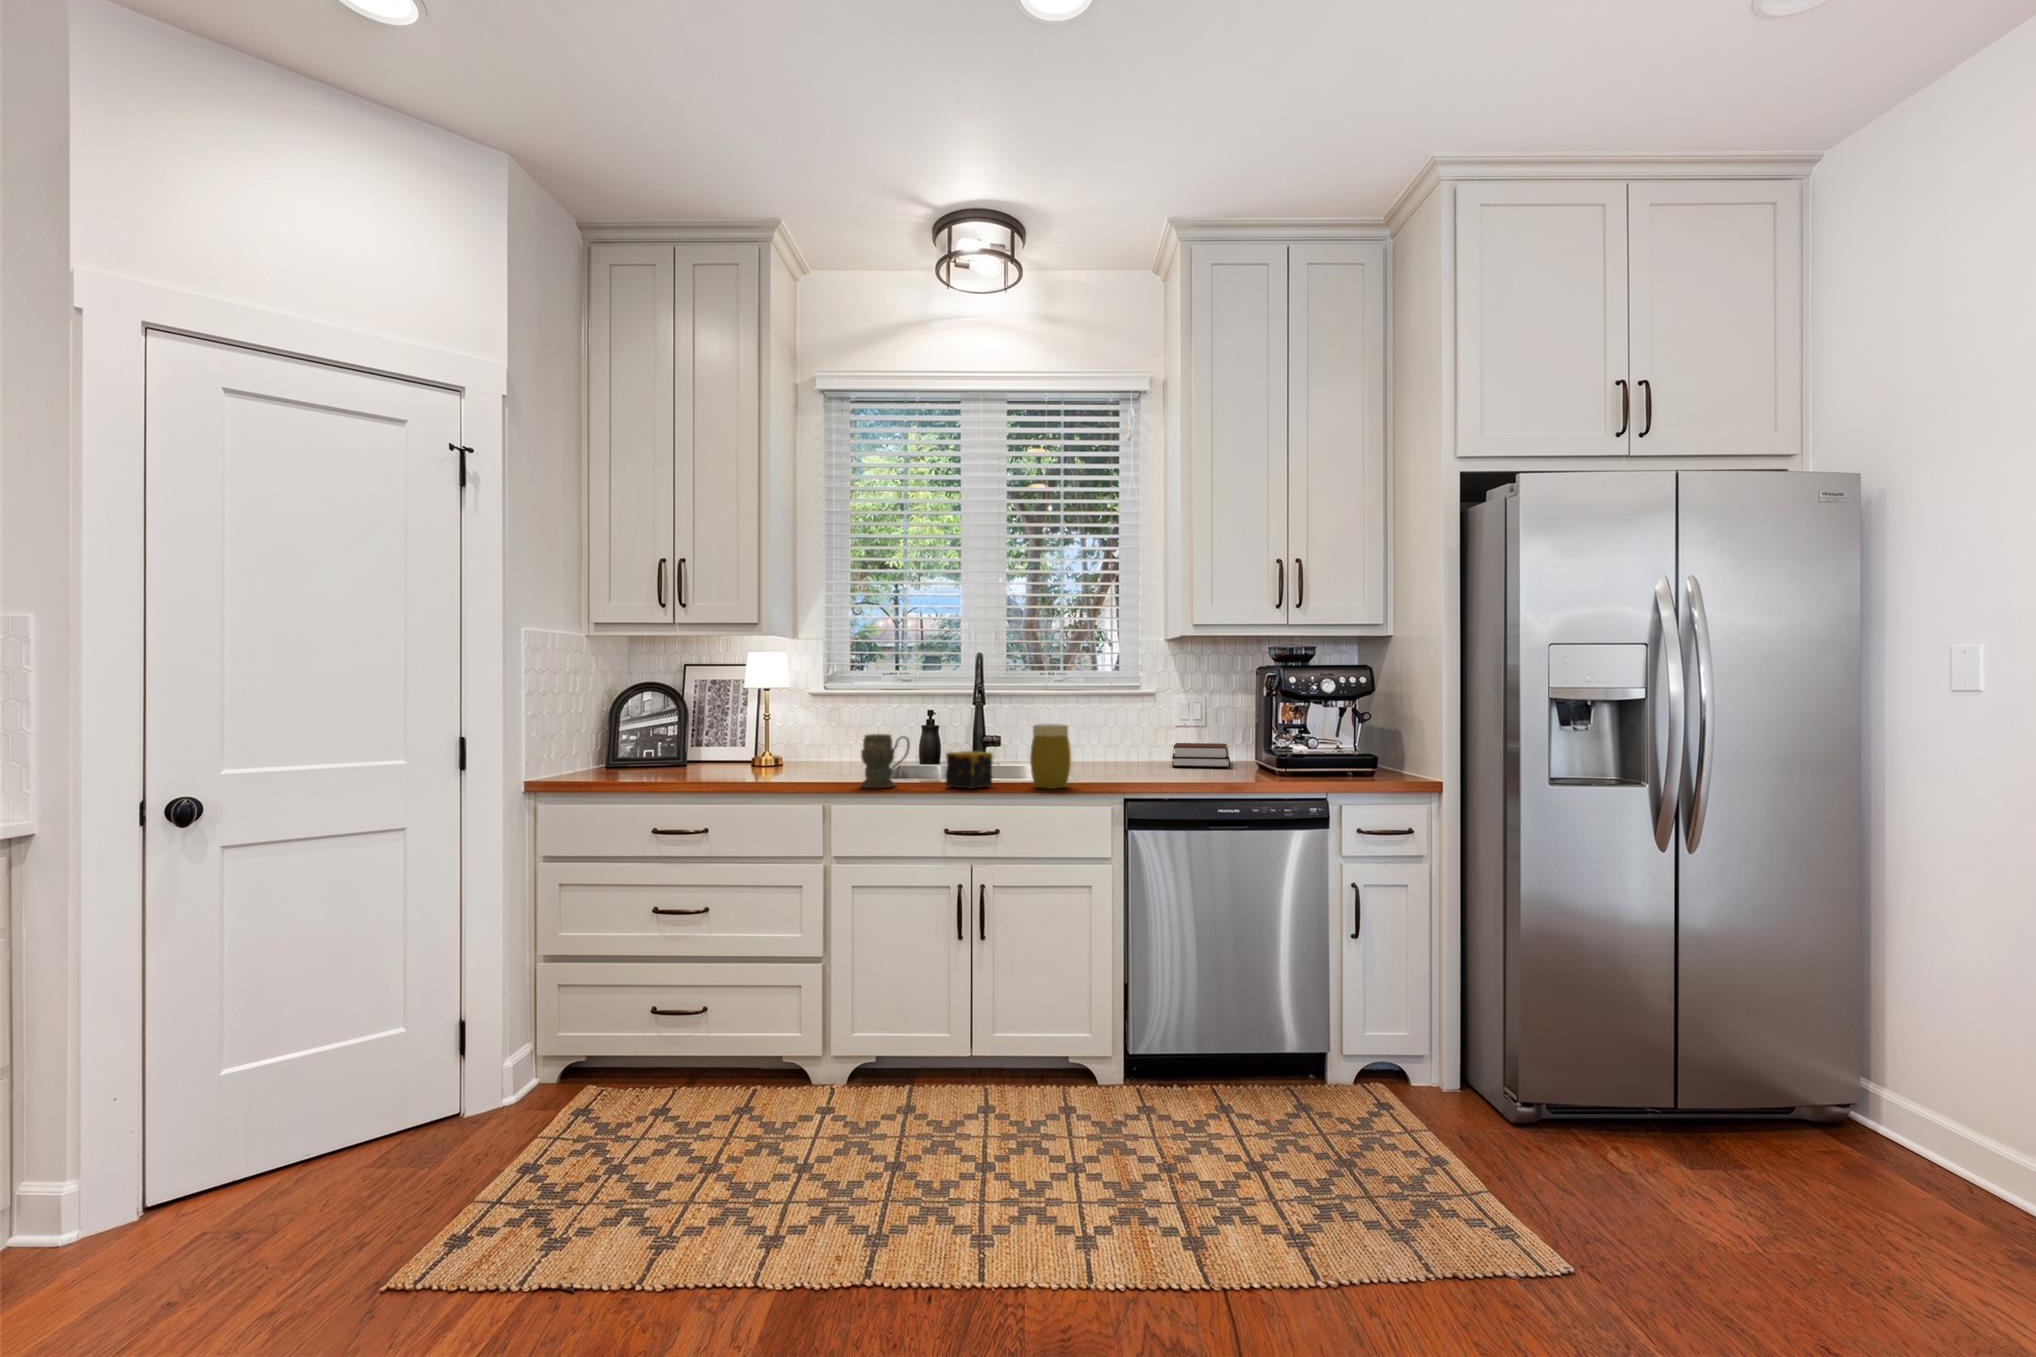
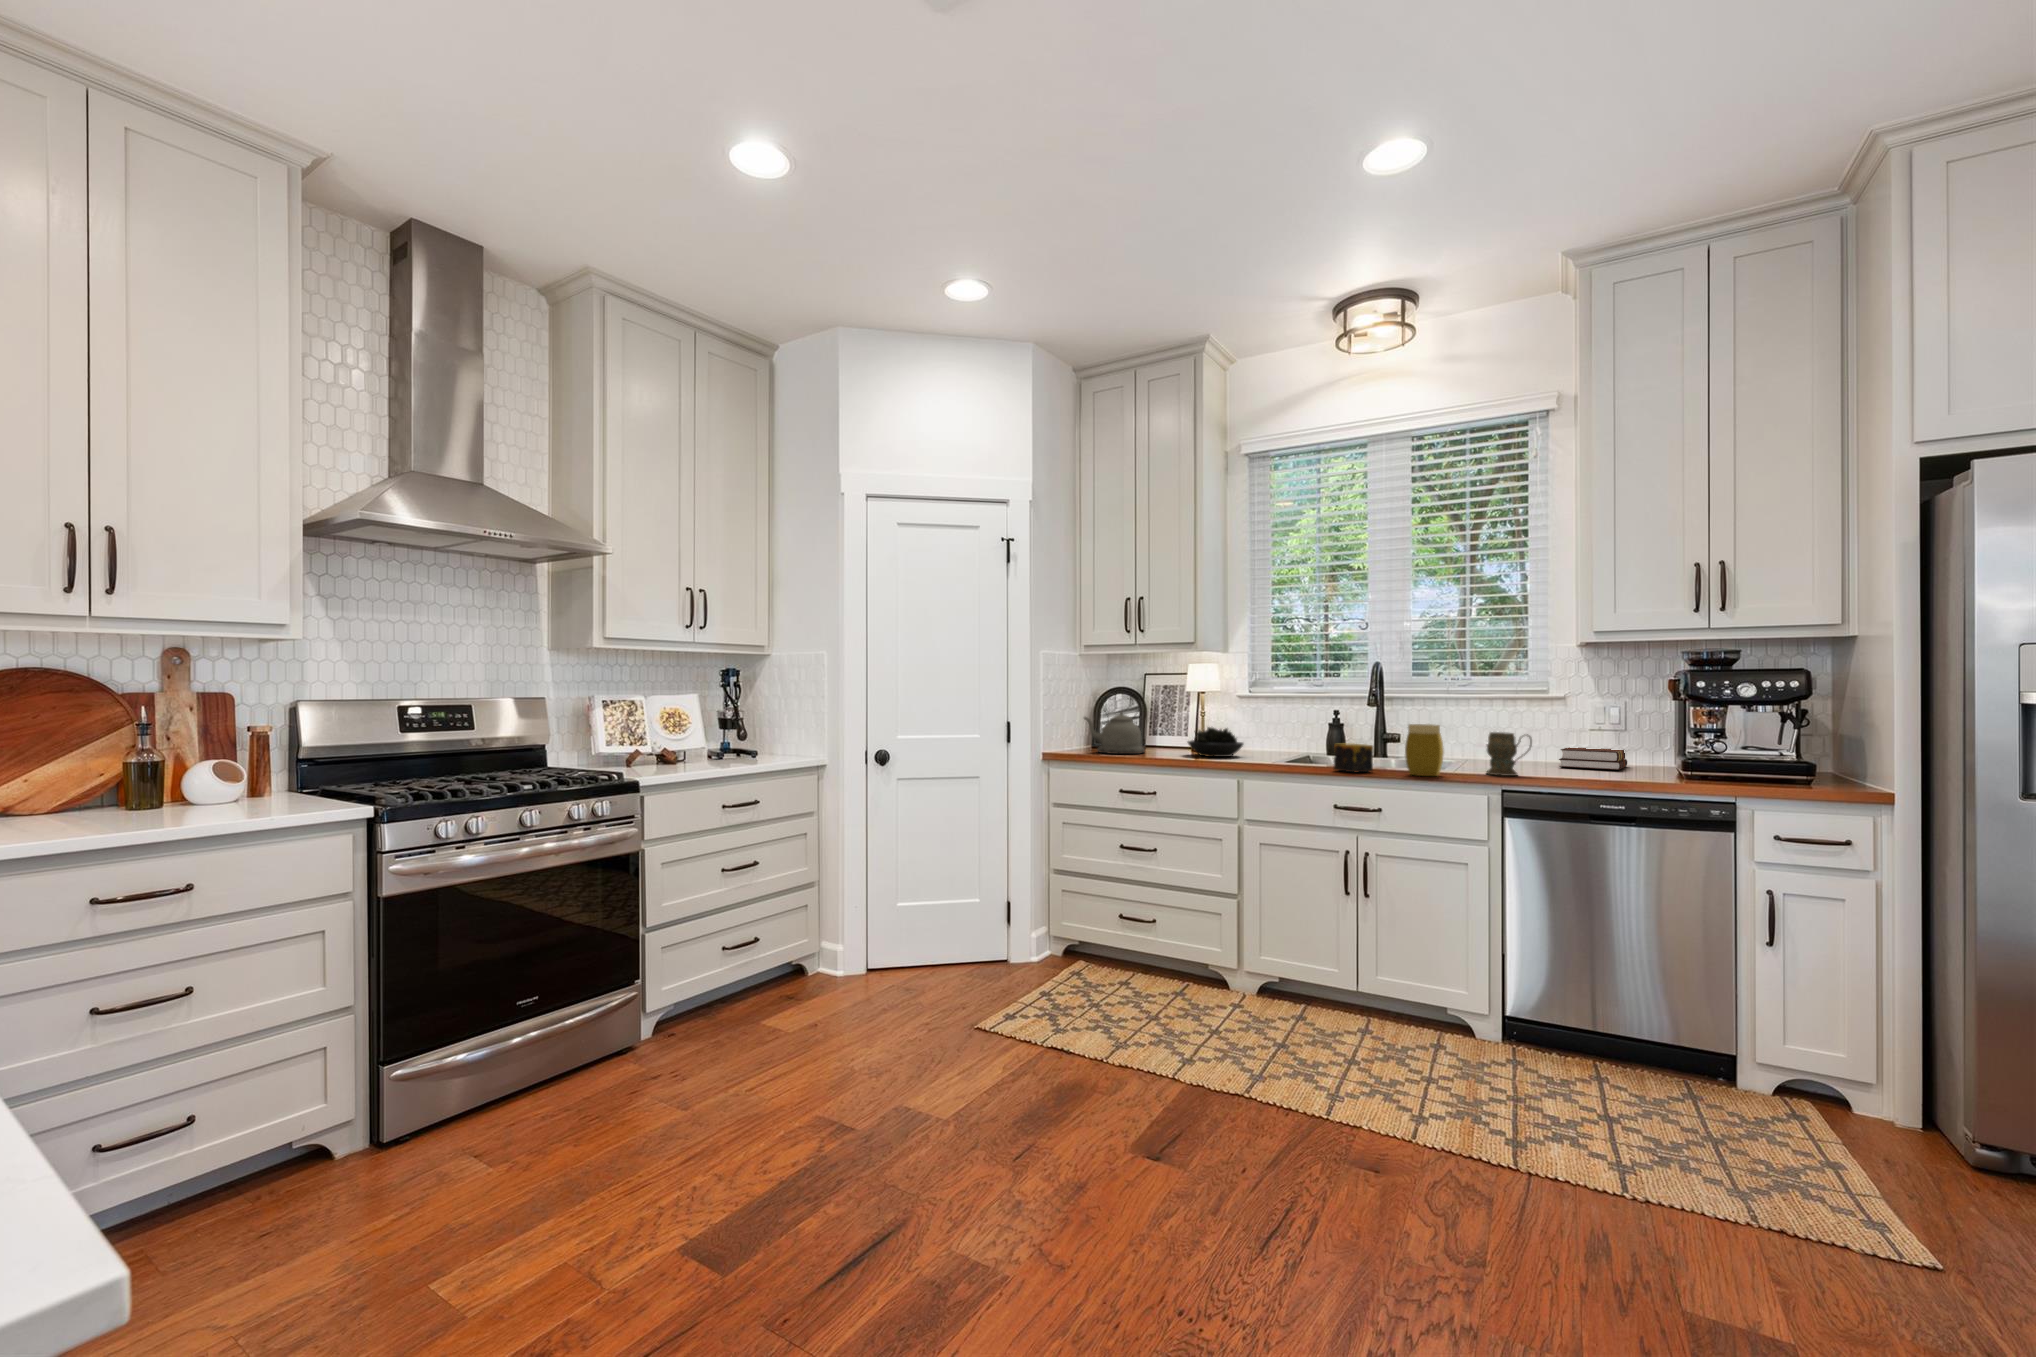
kettle: none [590,697,685,777] -> present [1084,700,1145,754]
succulent plant: none [746,733,823,775] -> present [1188,727,1243,757]
mug: present [861,734,910,788] -> present [1486,732,1532,776]

